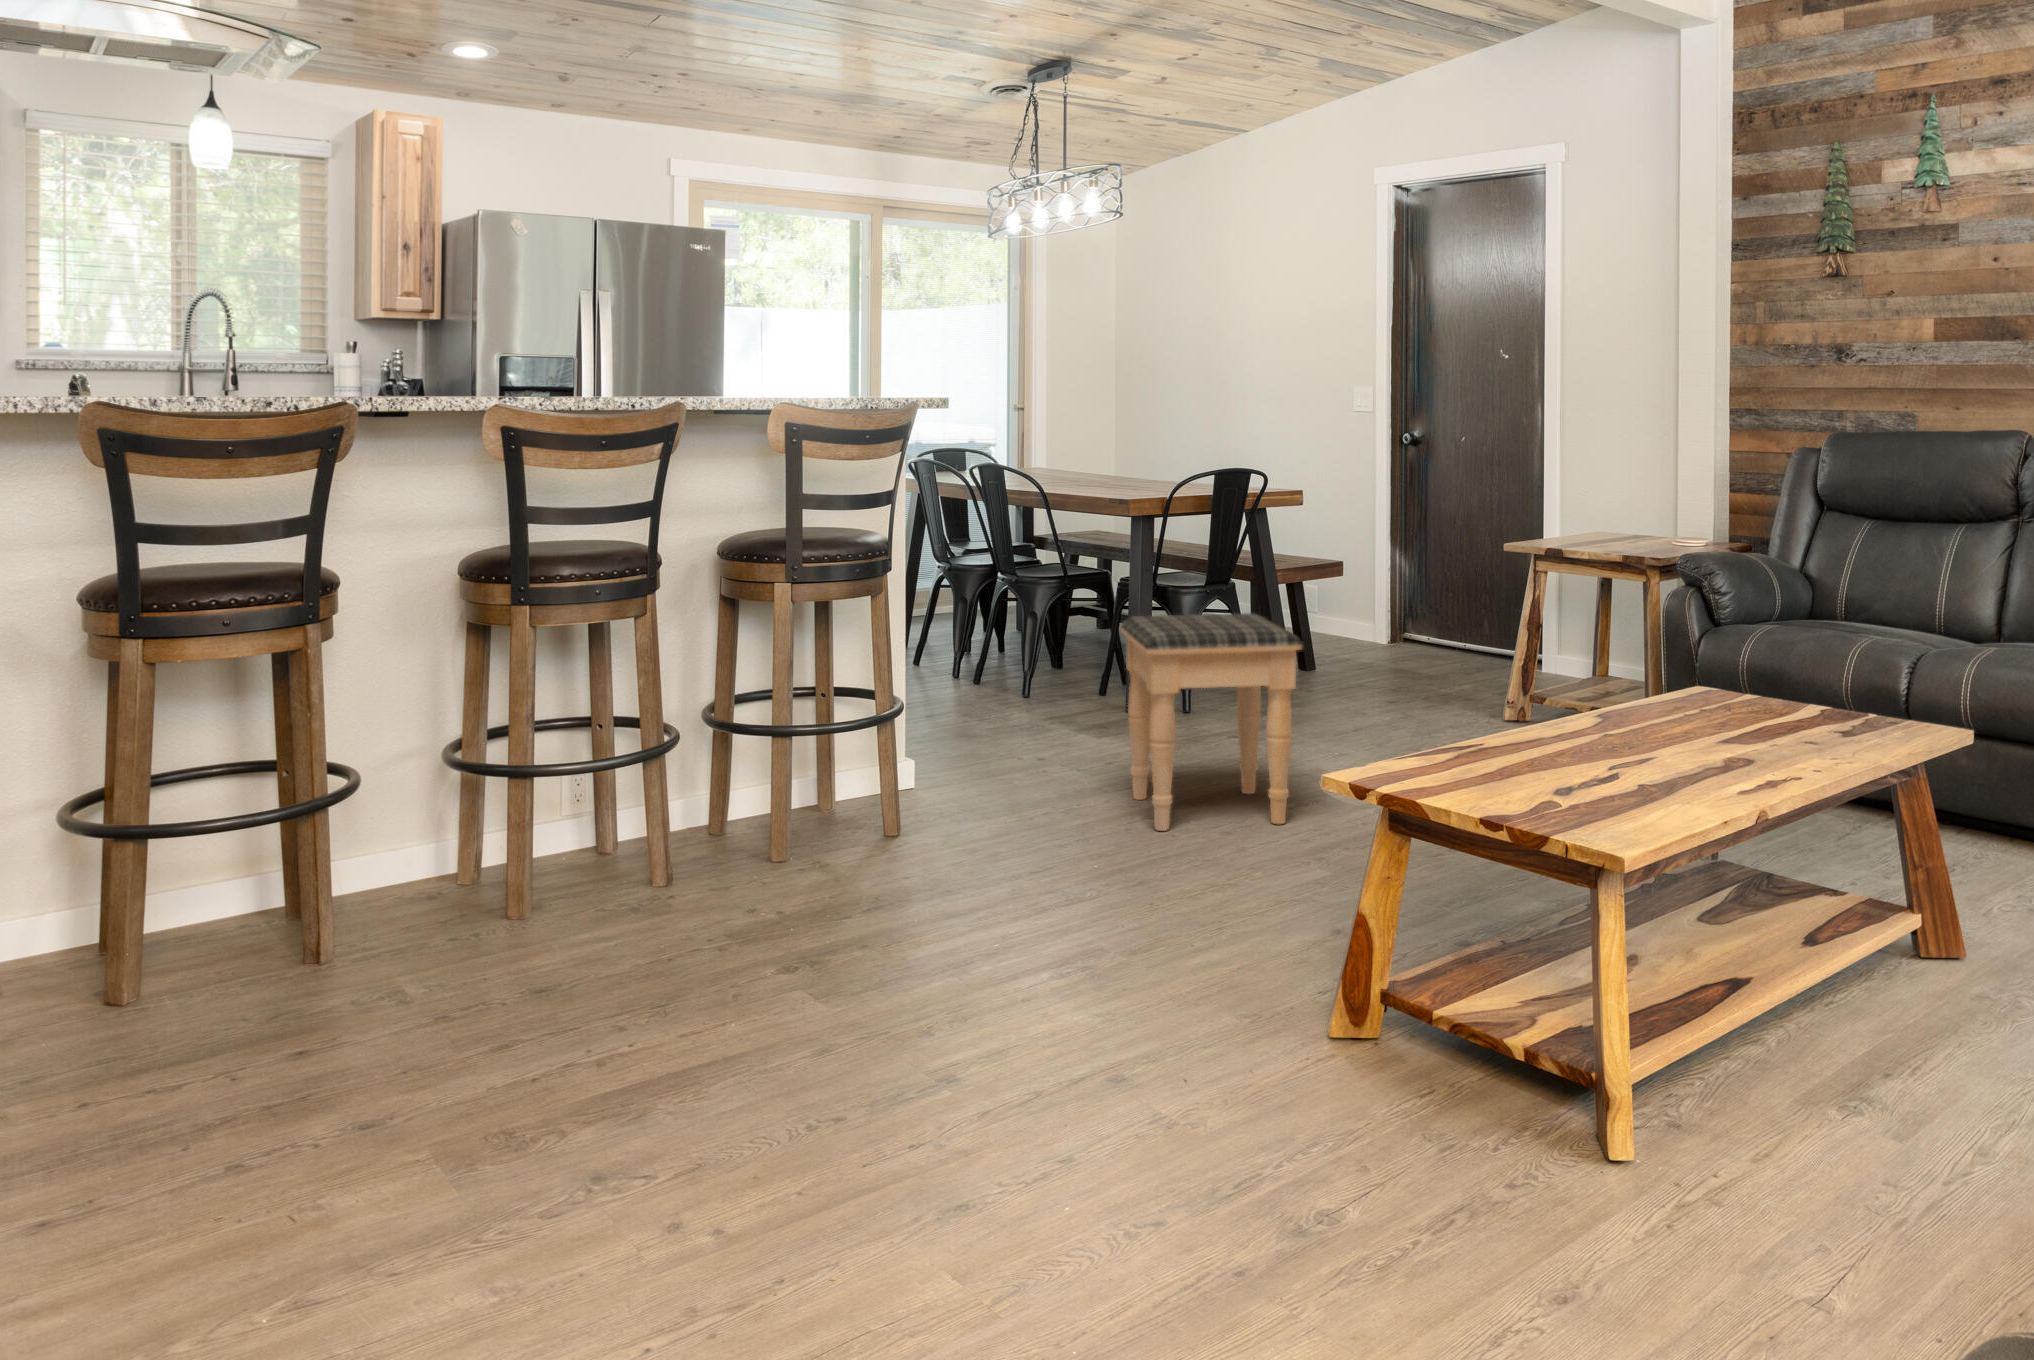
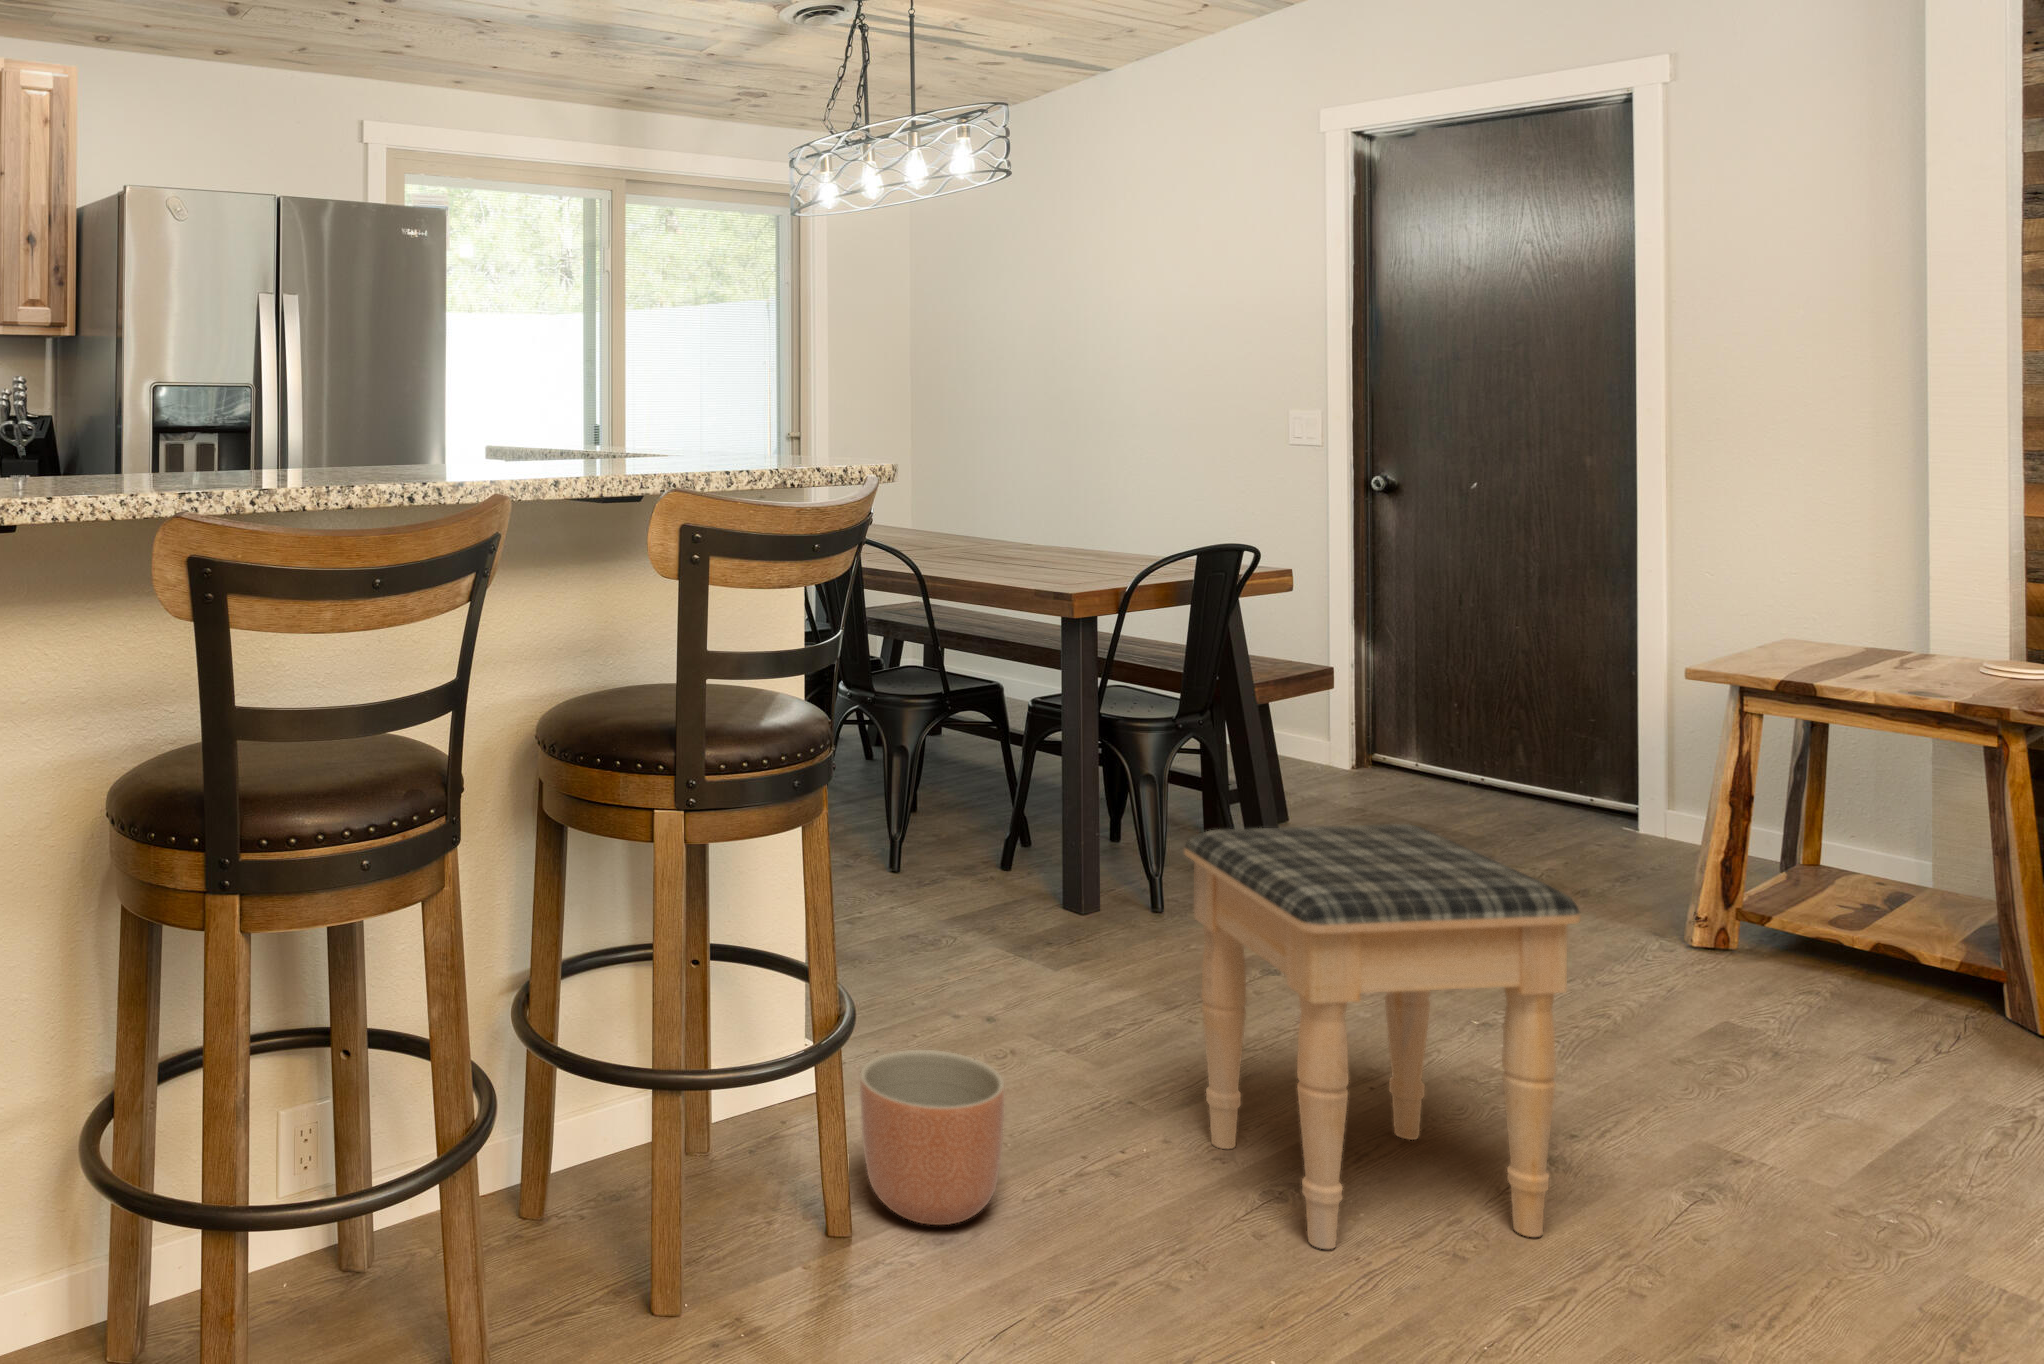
planter: none [912,740,994,828] -> present [860,1050,1004,1225]

